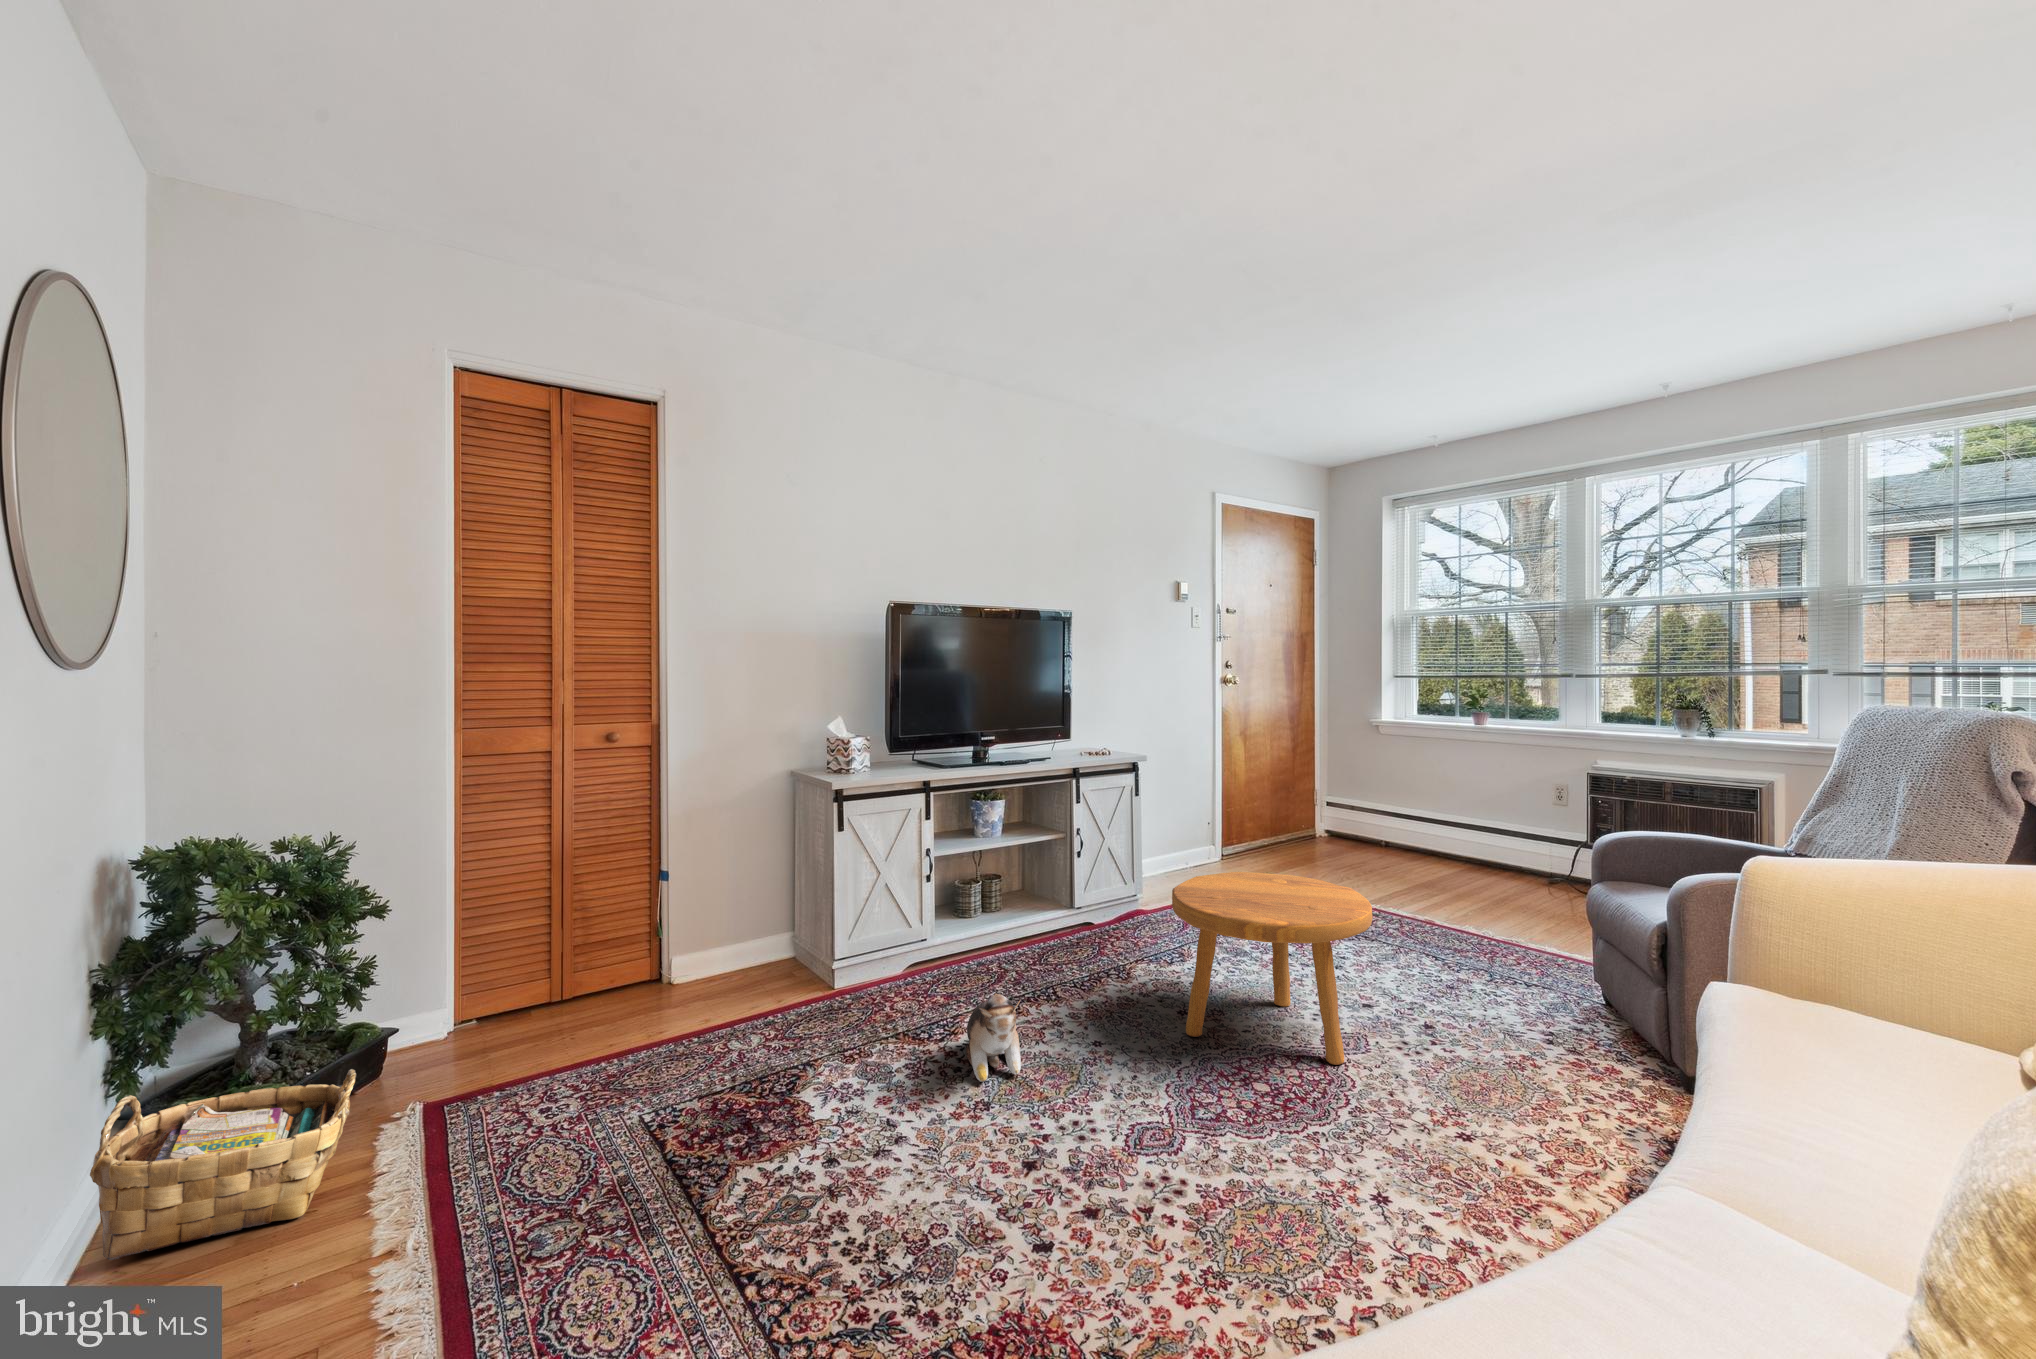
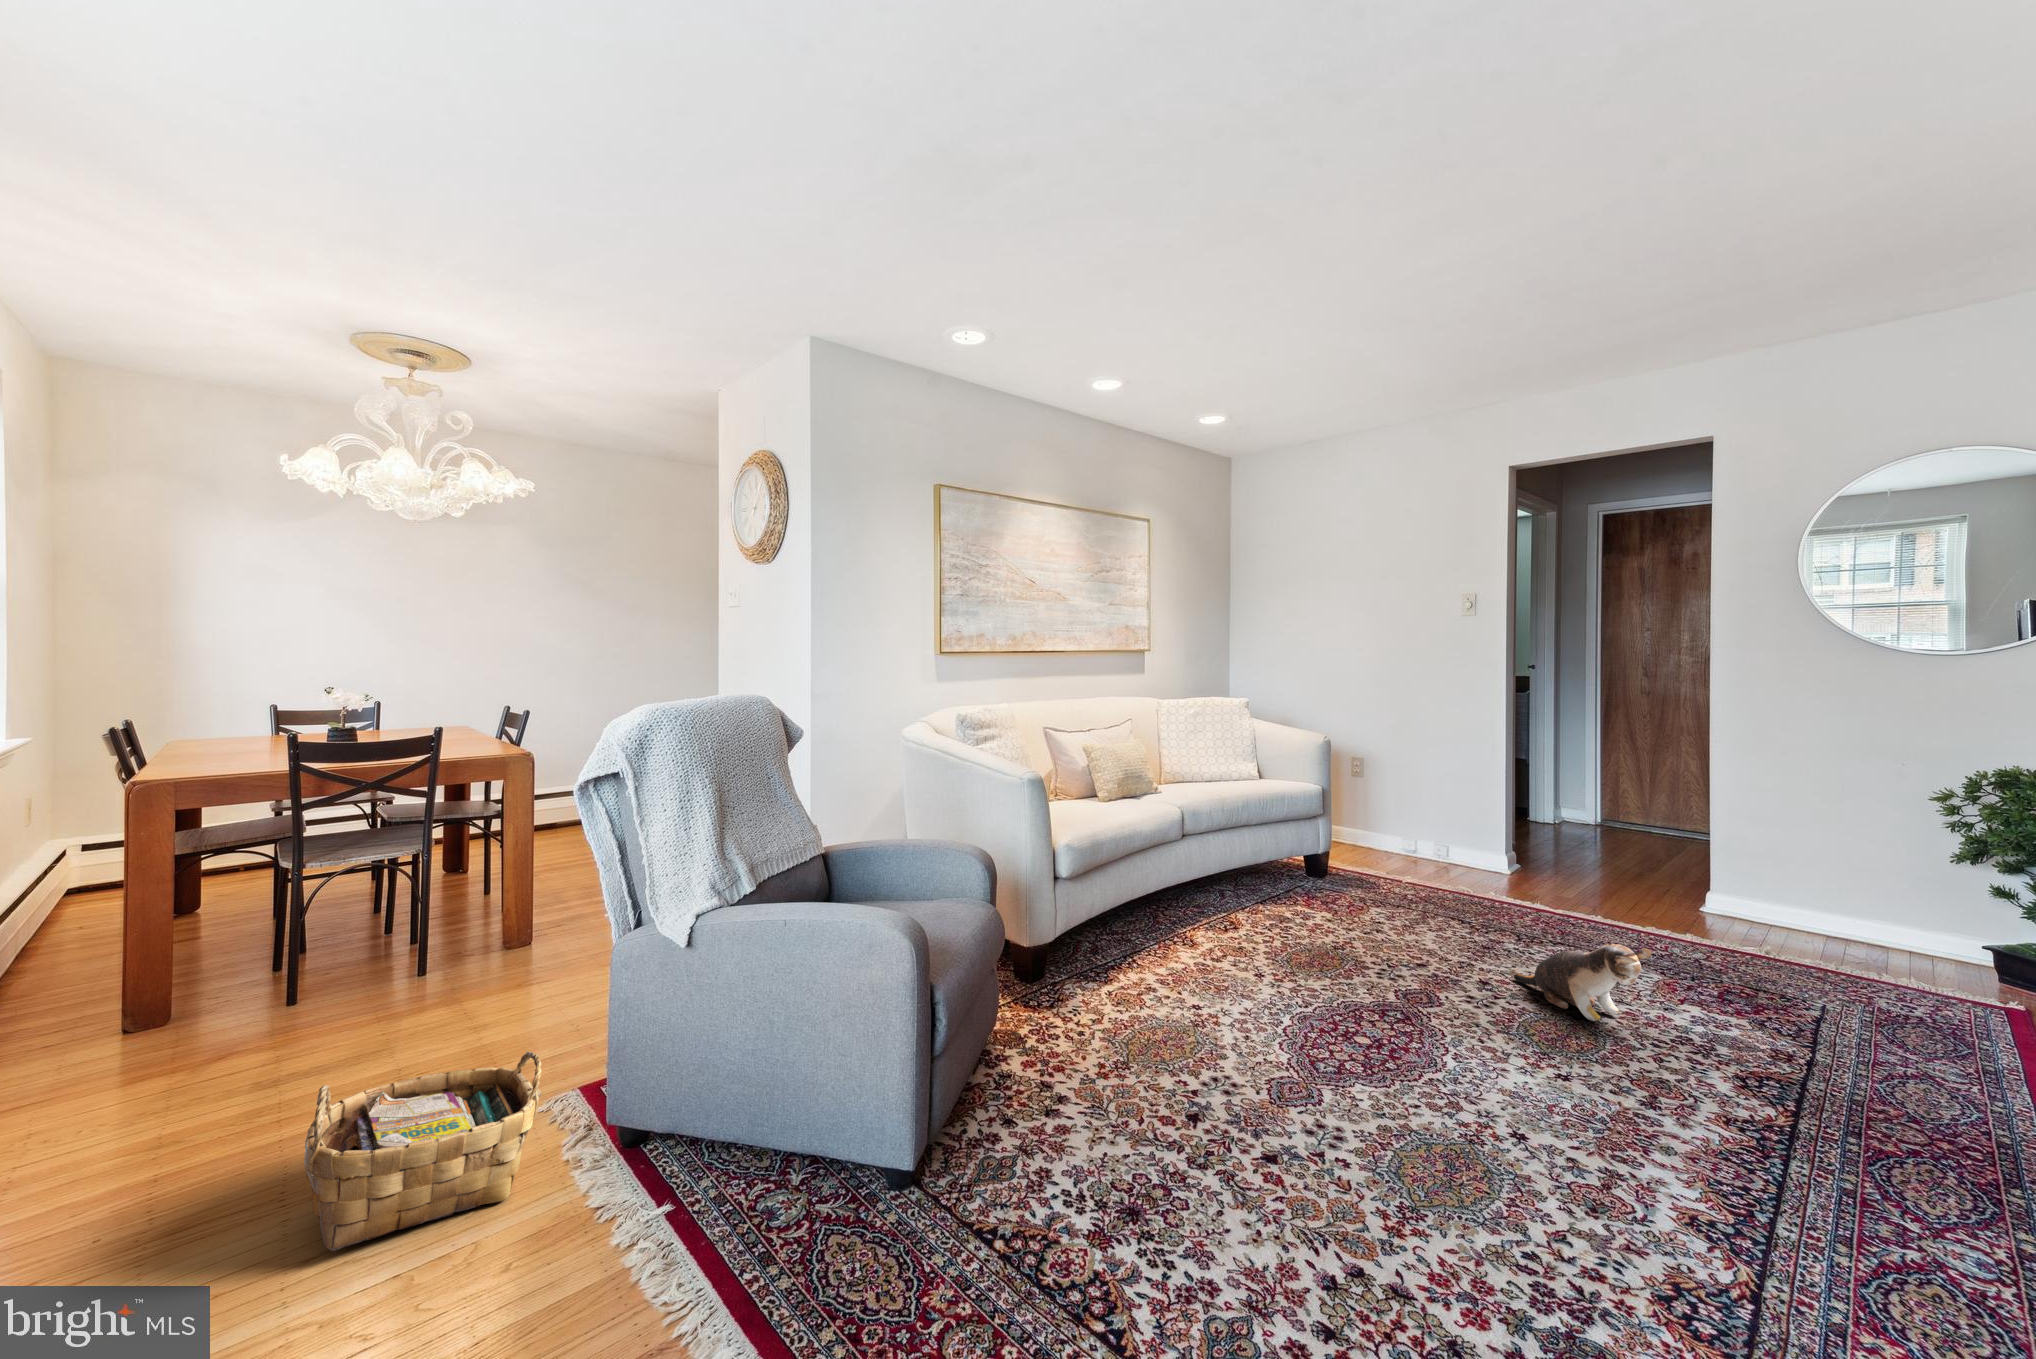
footstool: present [1172,872,1373,1065] -> none [1259,844,1452,1019]
plush toy: present [966,994,1021,1082] -> present [1514,944,1651,1021]

